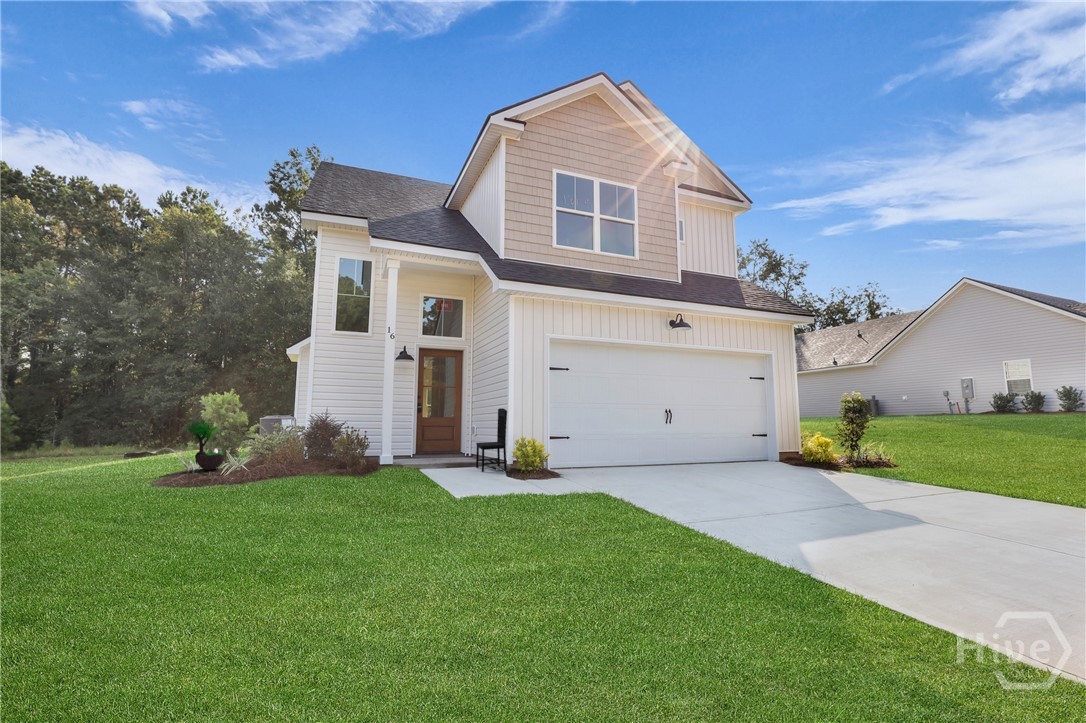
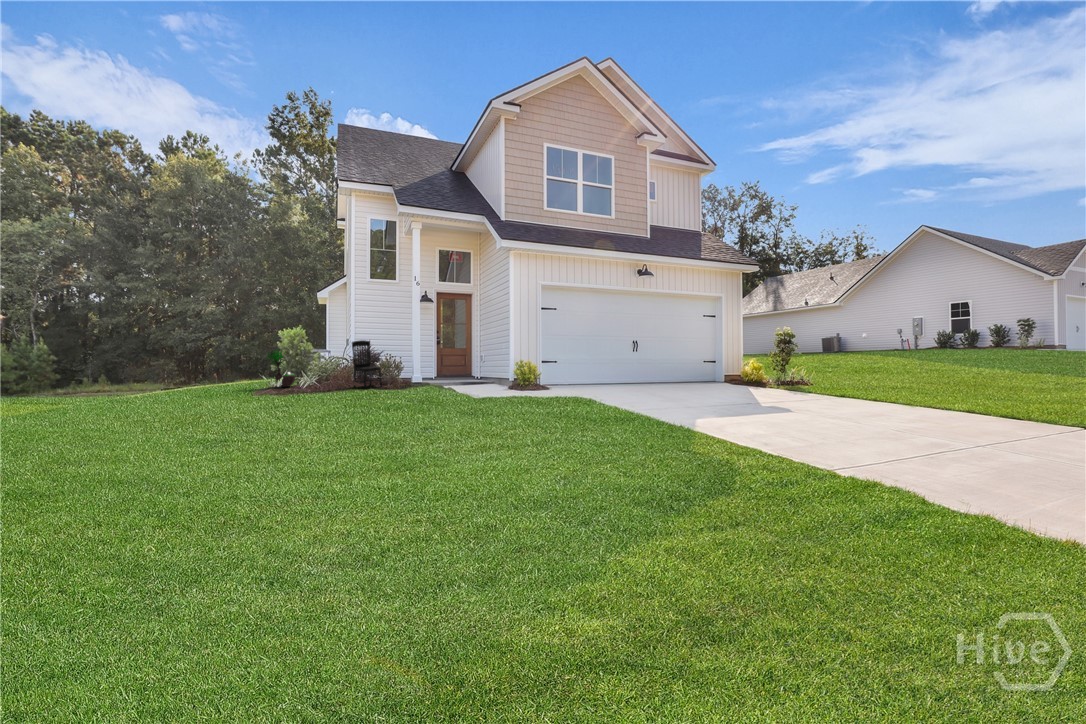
chair: present [476,408,507,472] -> present [352,340,382,388]

